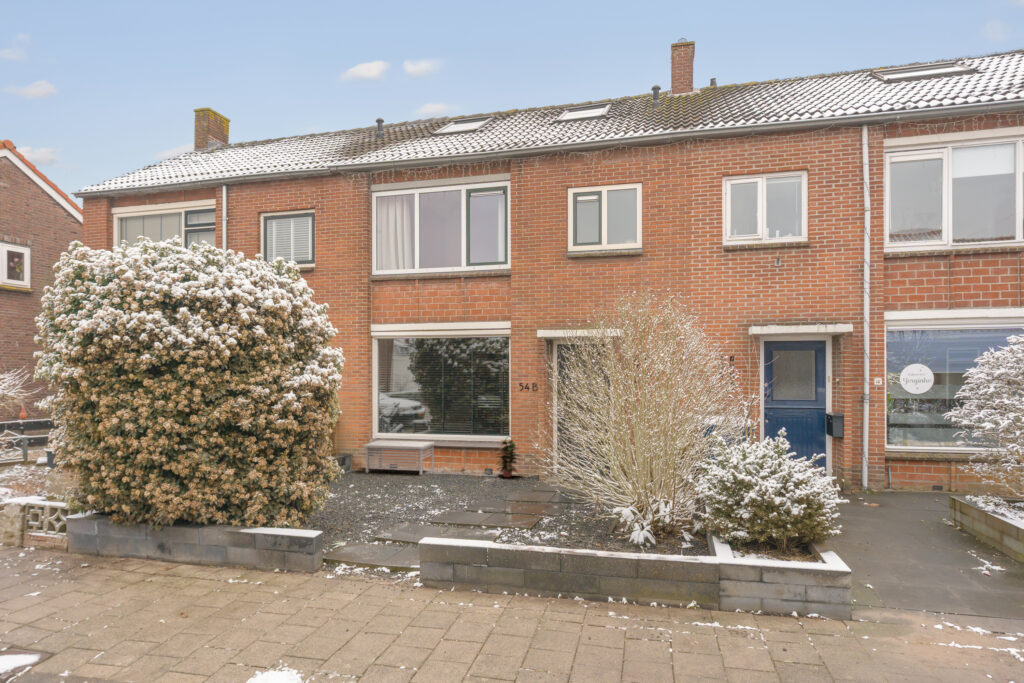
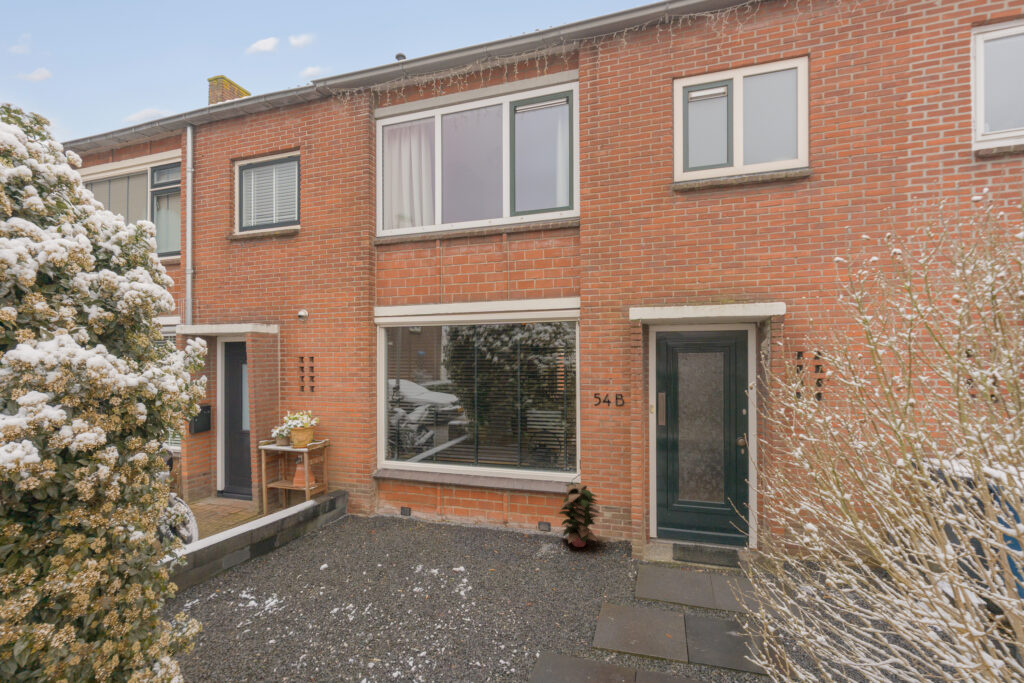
storage bench: present [363,440,435,475] -> none [356,472,464,537]

